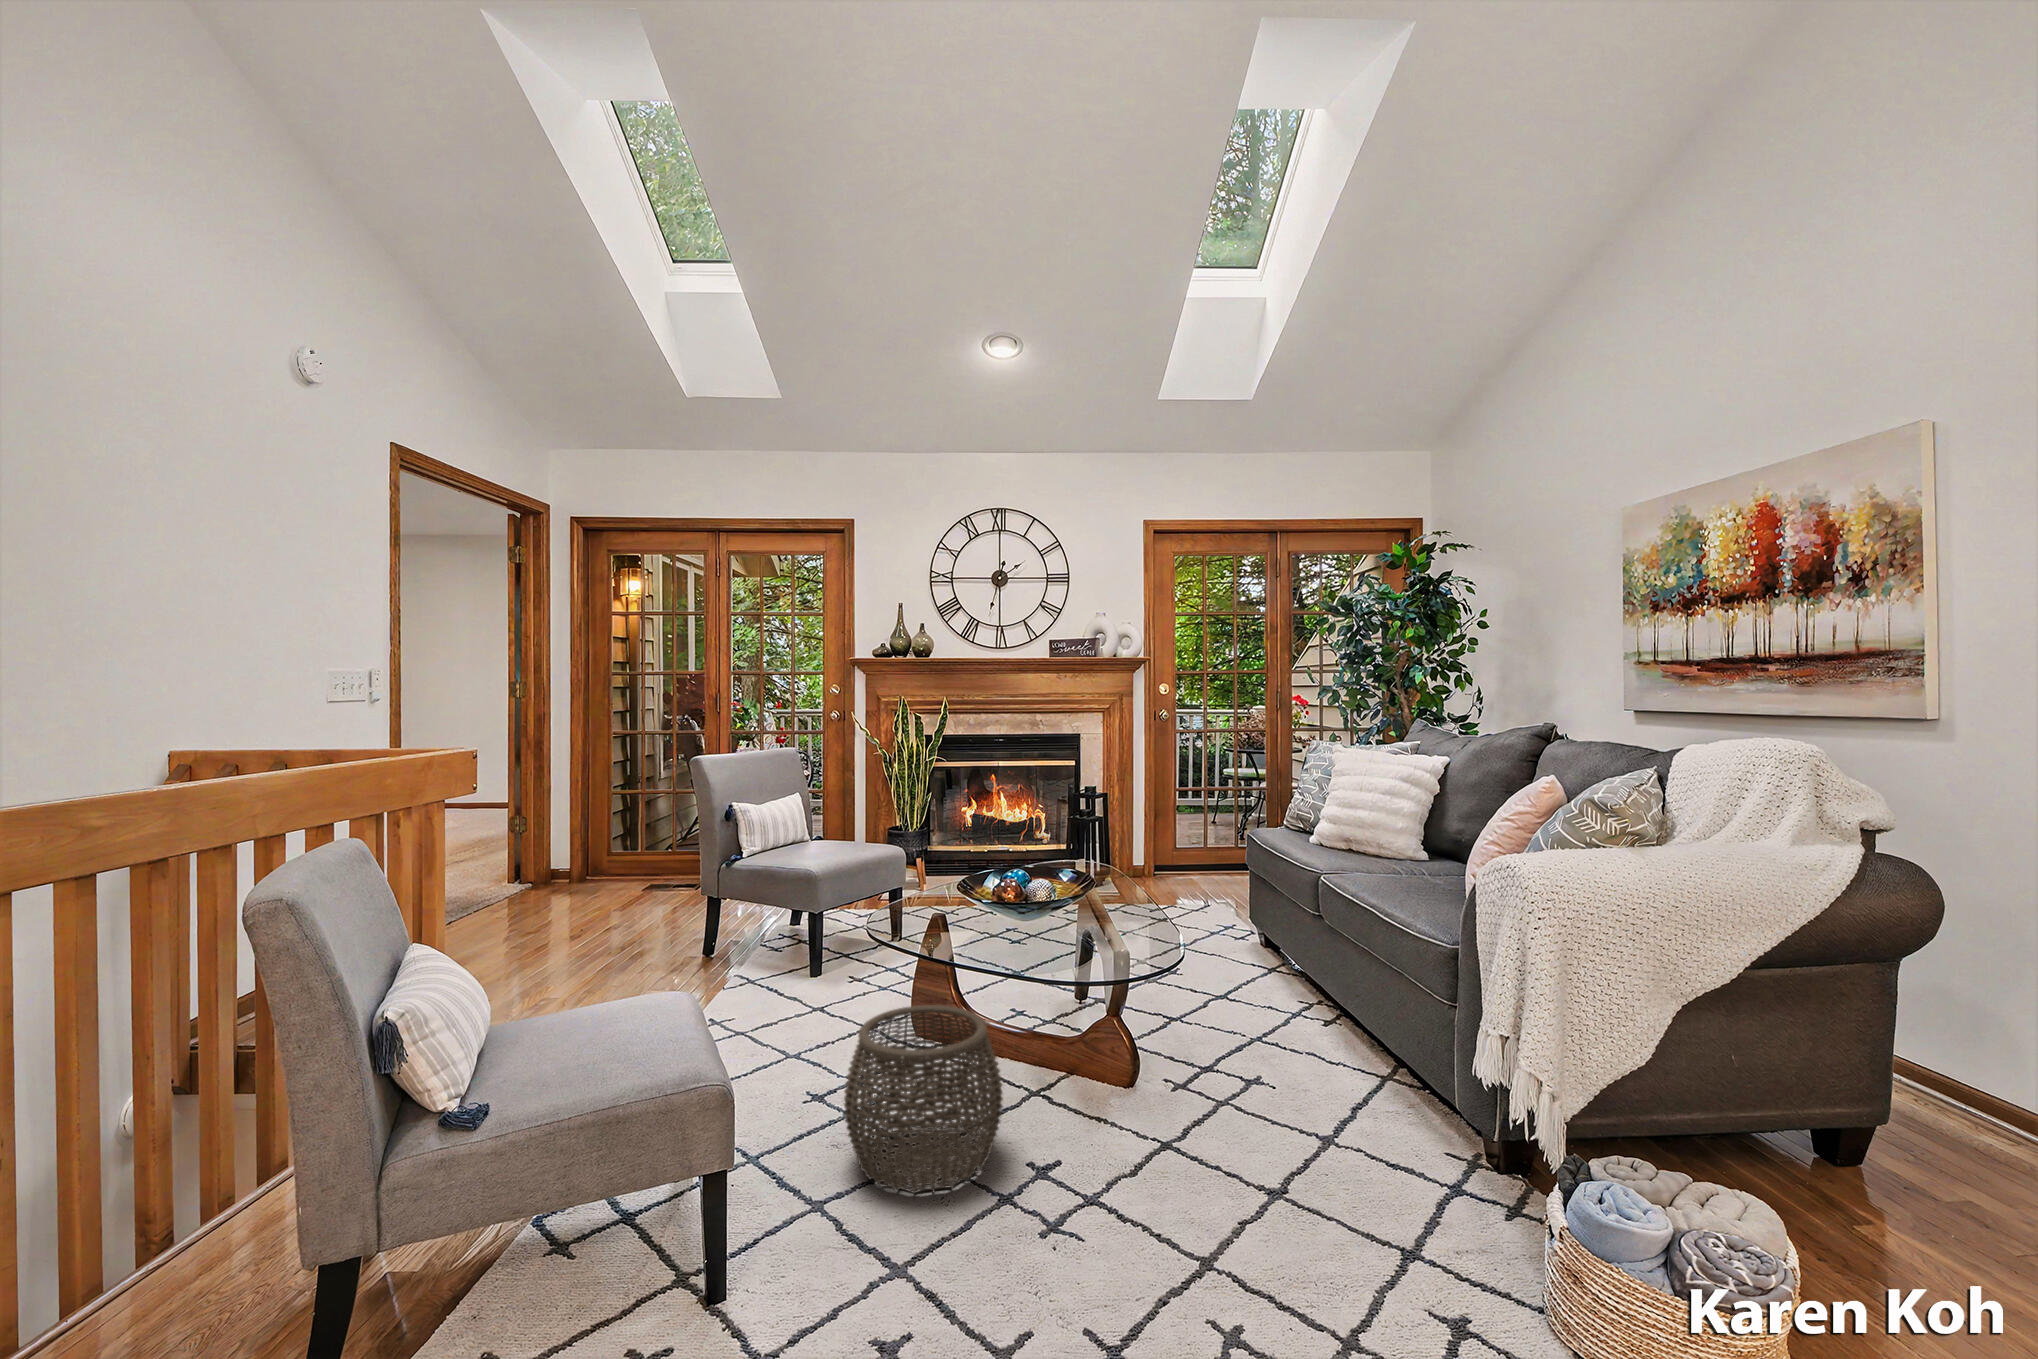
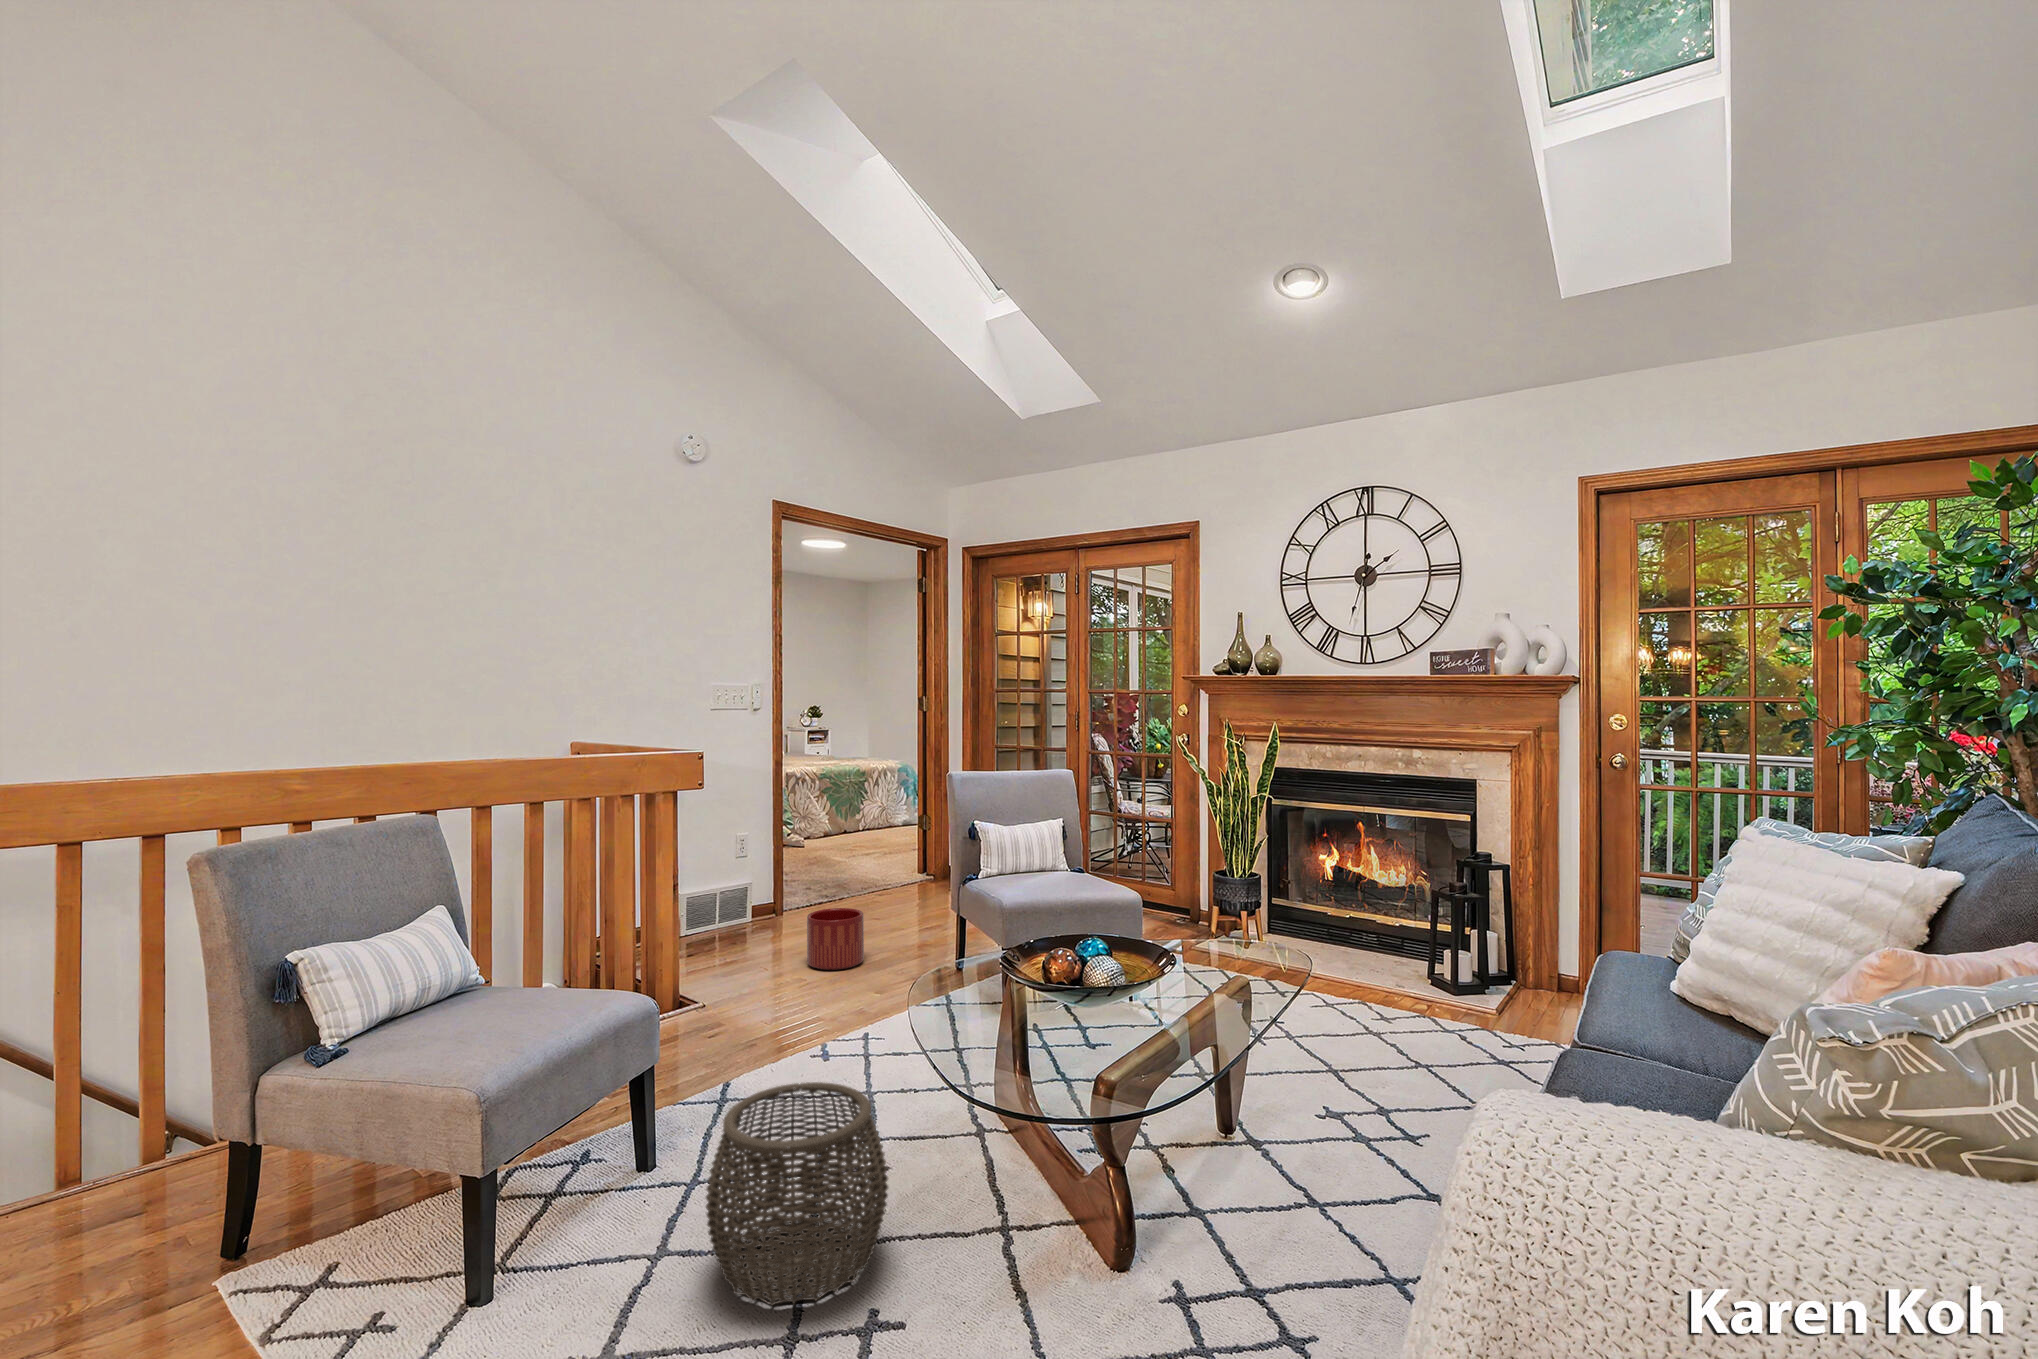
planter: none [515,907,584,977] -> present [807,908,864,970]

